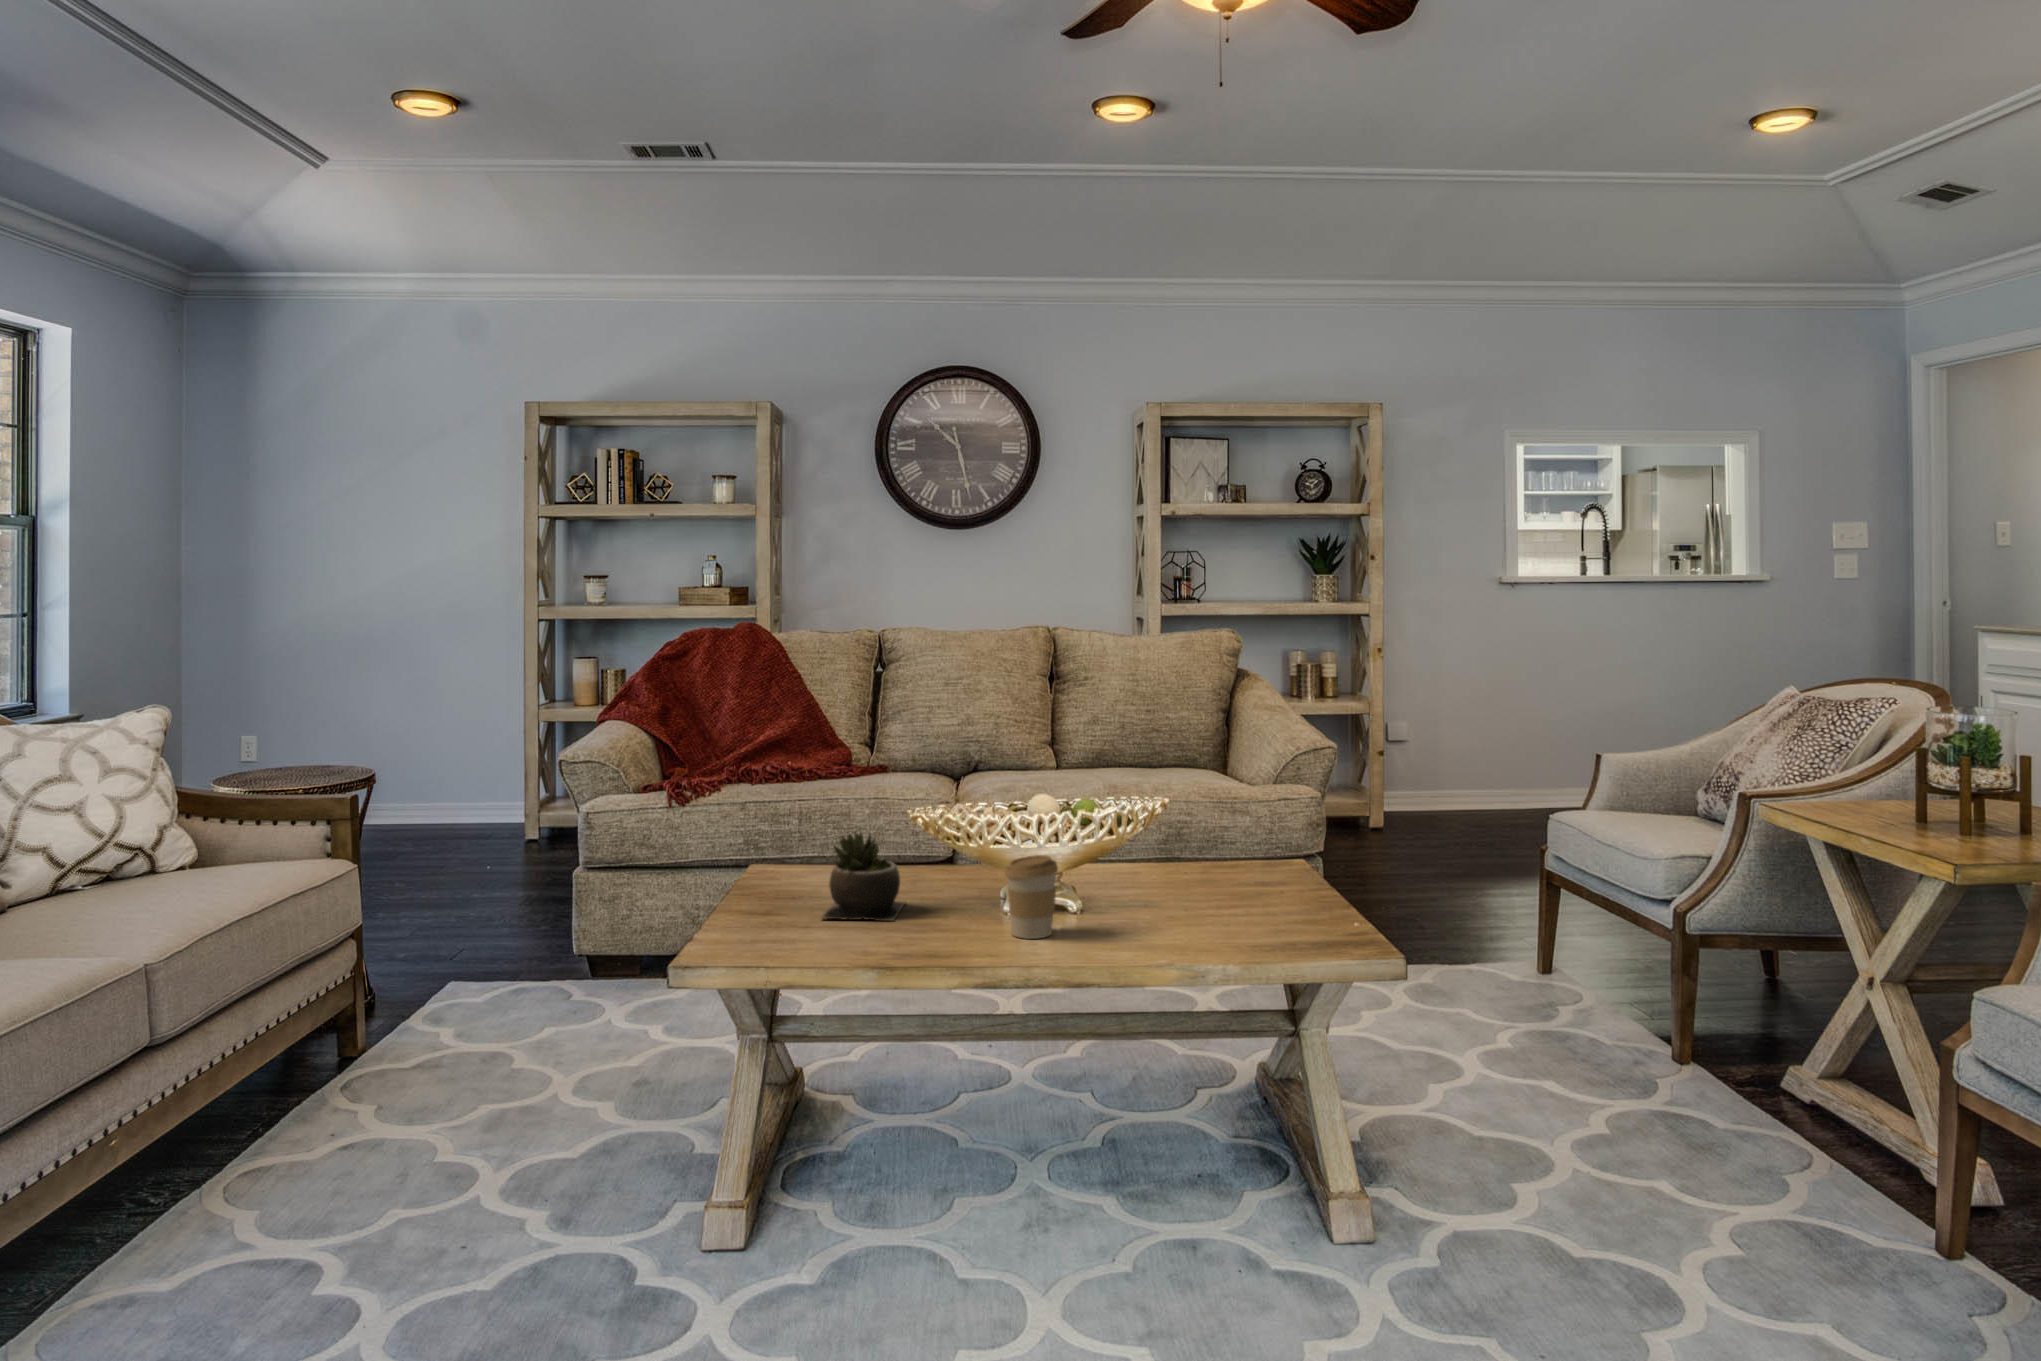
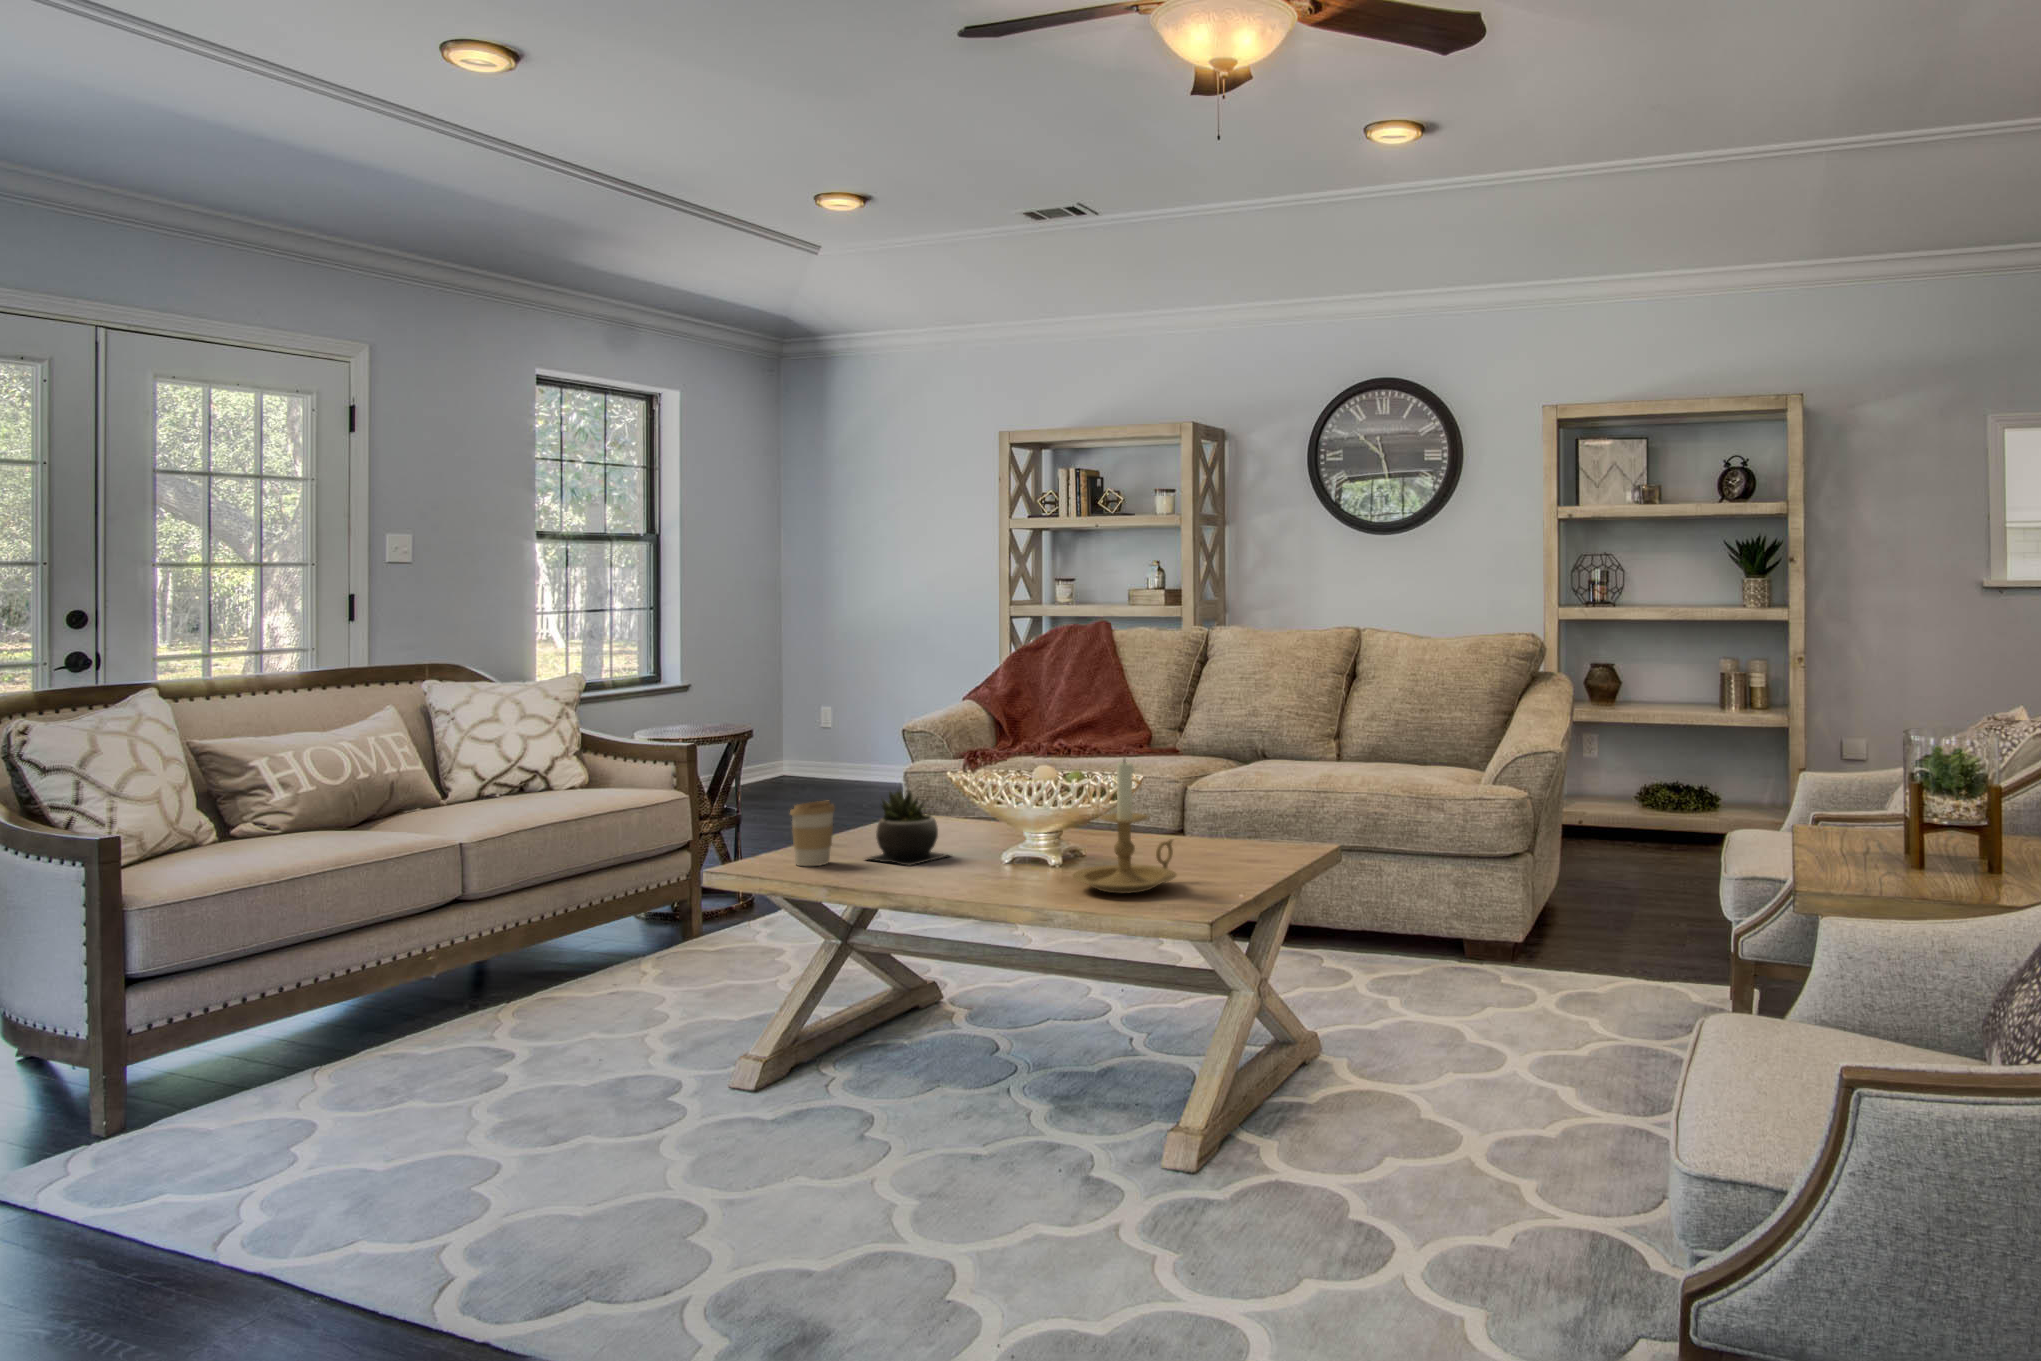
candle holder: none [1124,780,1235,925] -> present [1073,760,1176,893]
coffee cup: present [1005,855,1058,939] -> present [790,801,835,866]

